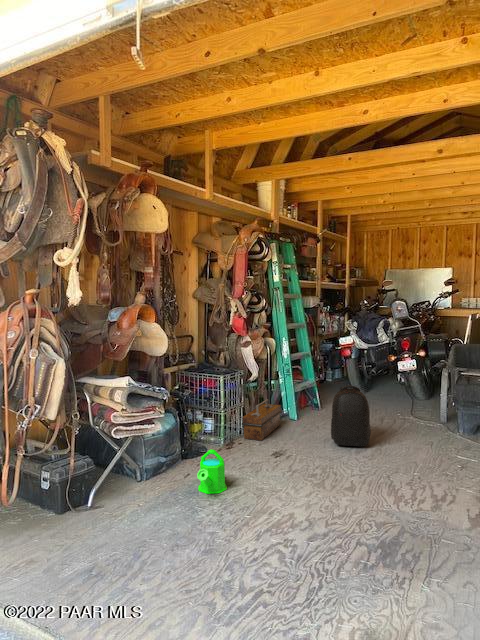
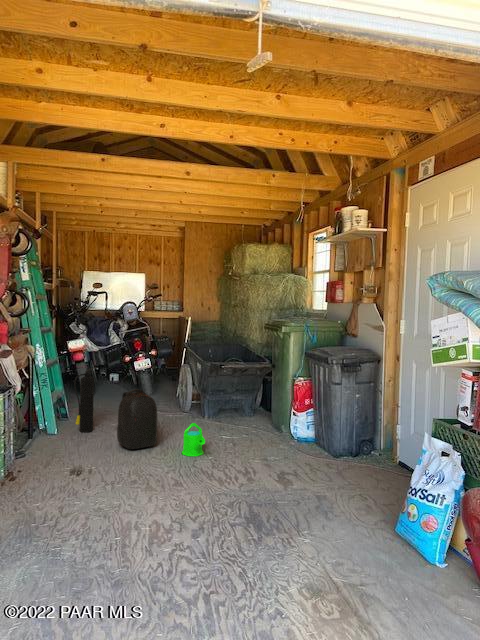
fire extinguisher: none [308,361,331,423] -> present [74,367,98,433]
toolbox: present [242,399,282,441] -> none [19,415,50,465]
watering can: present [197,450,227,494] -> present [182,423,205,456]

